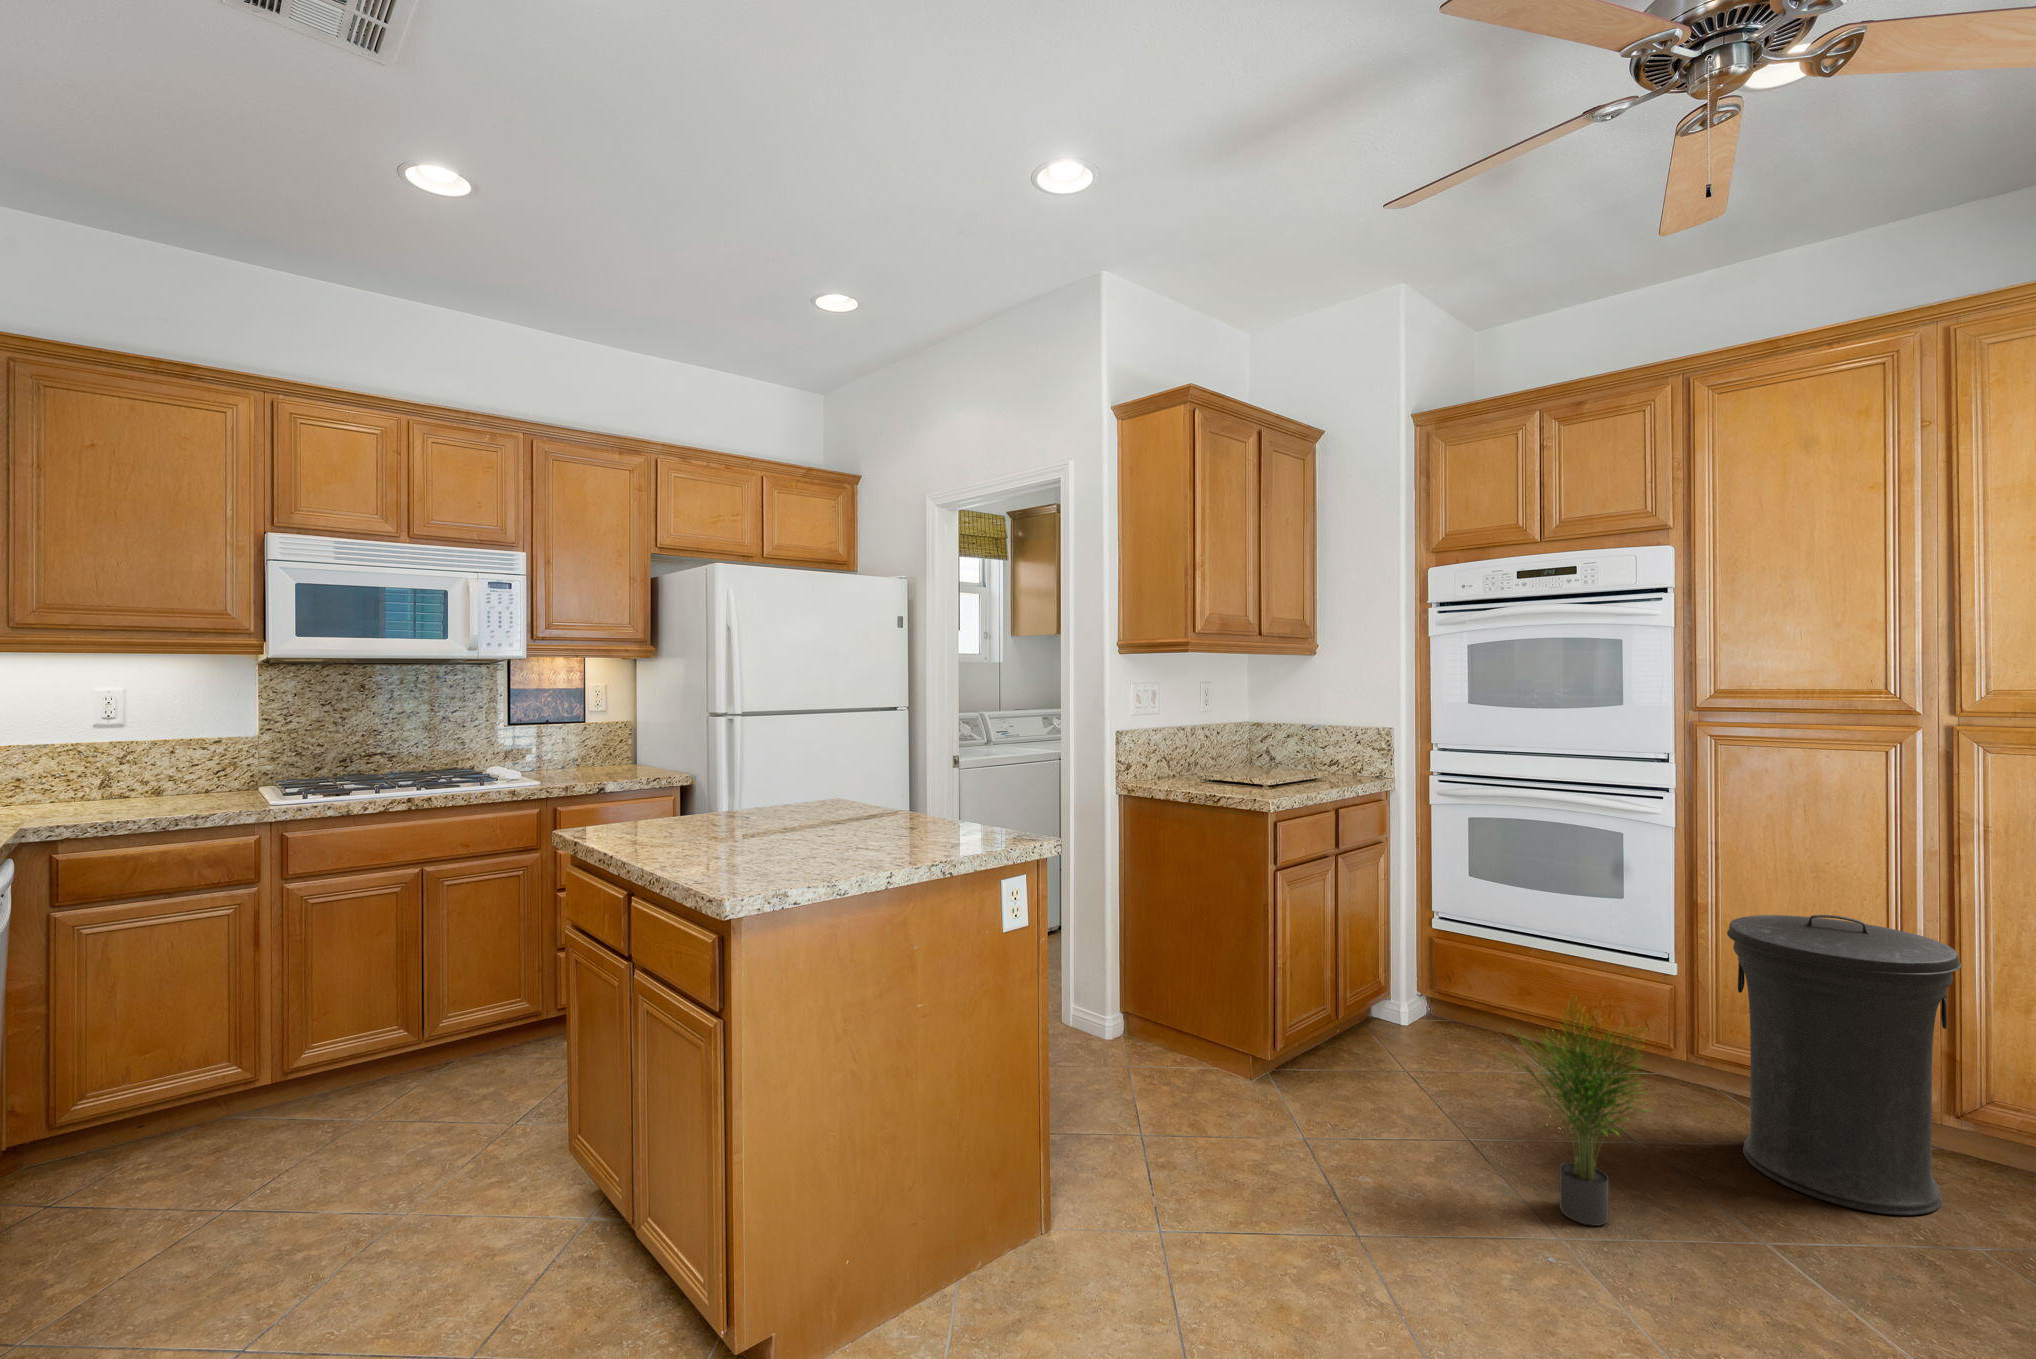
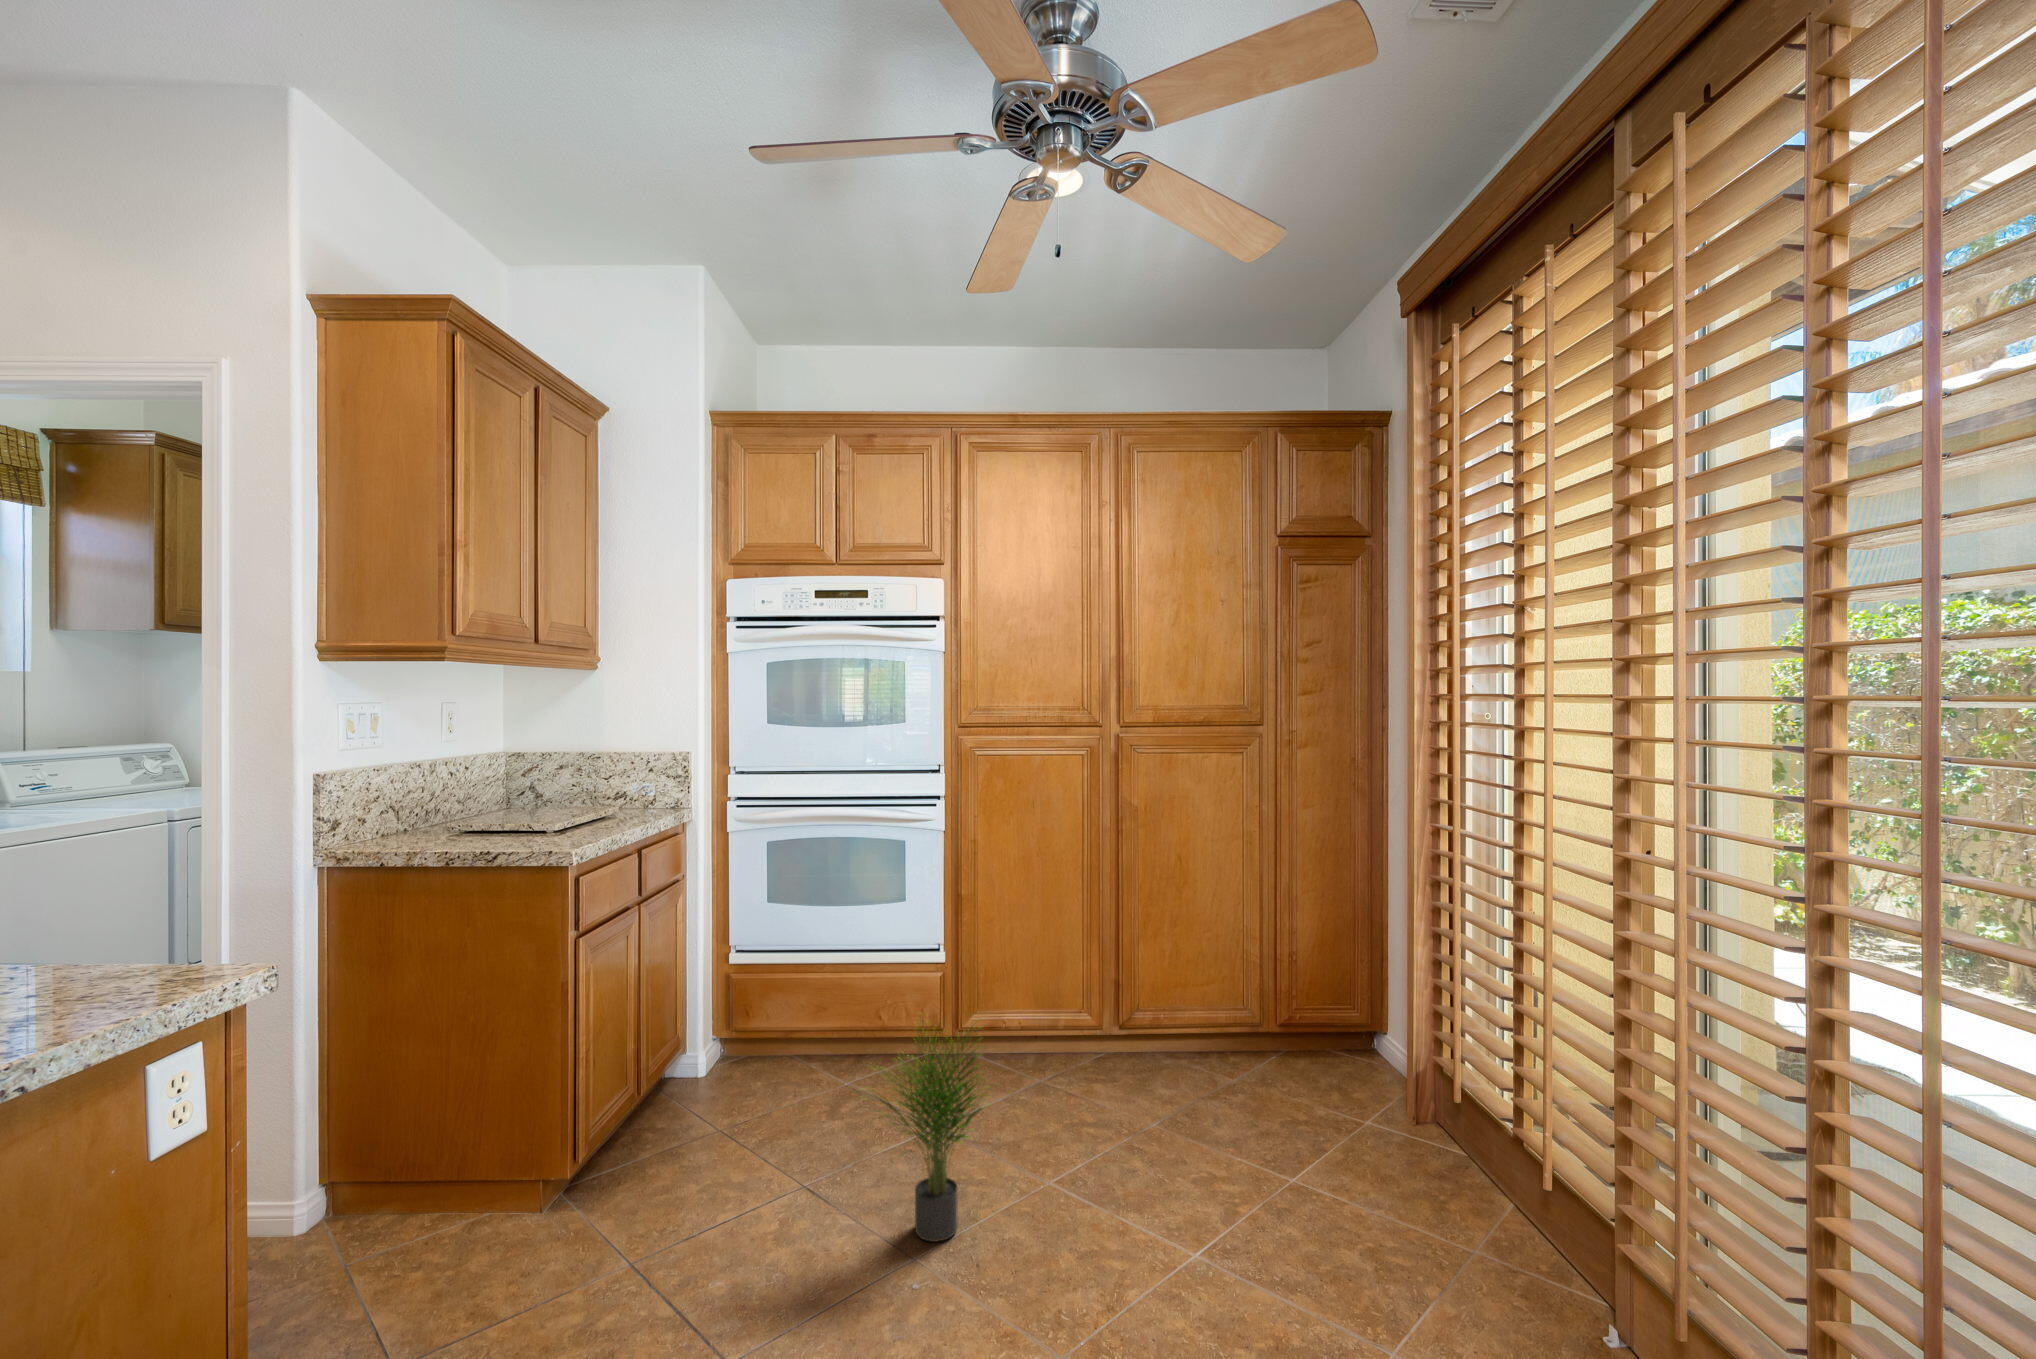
trash can: present [1727,915,1961,1215] -> none [1001,888,1146,1128]

